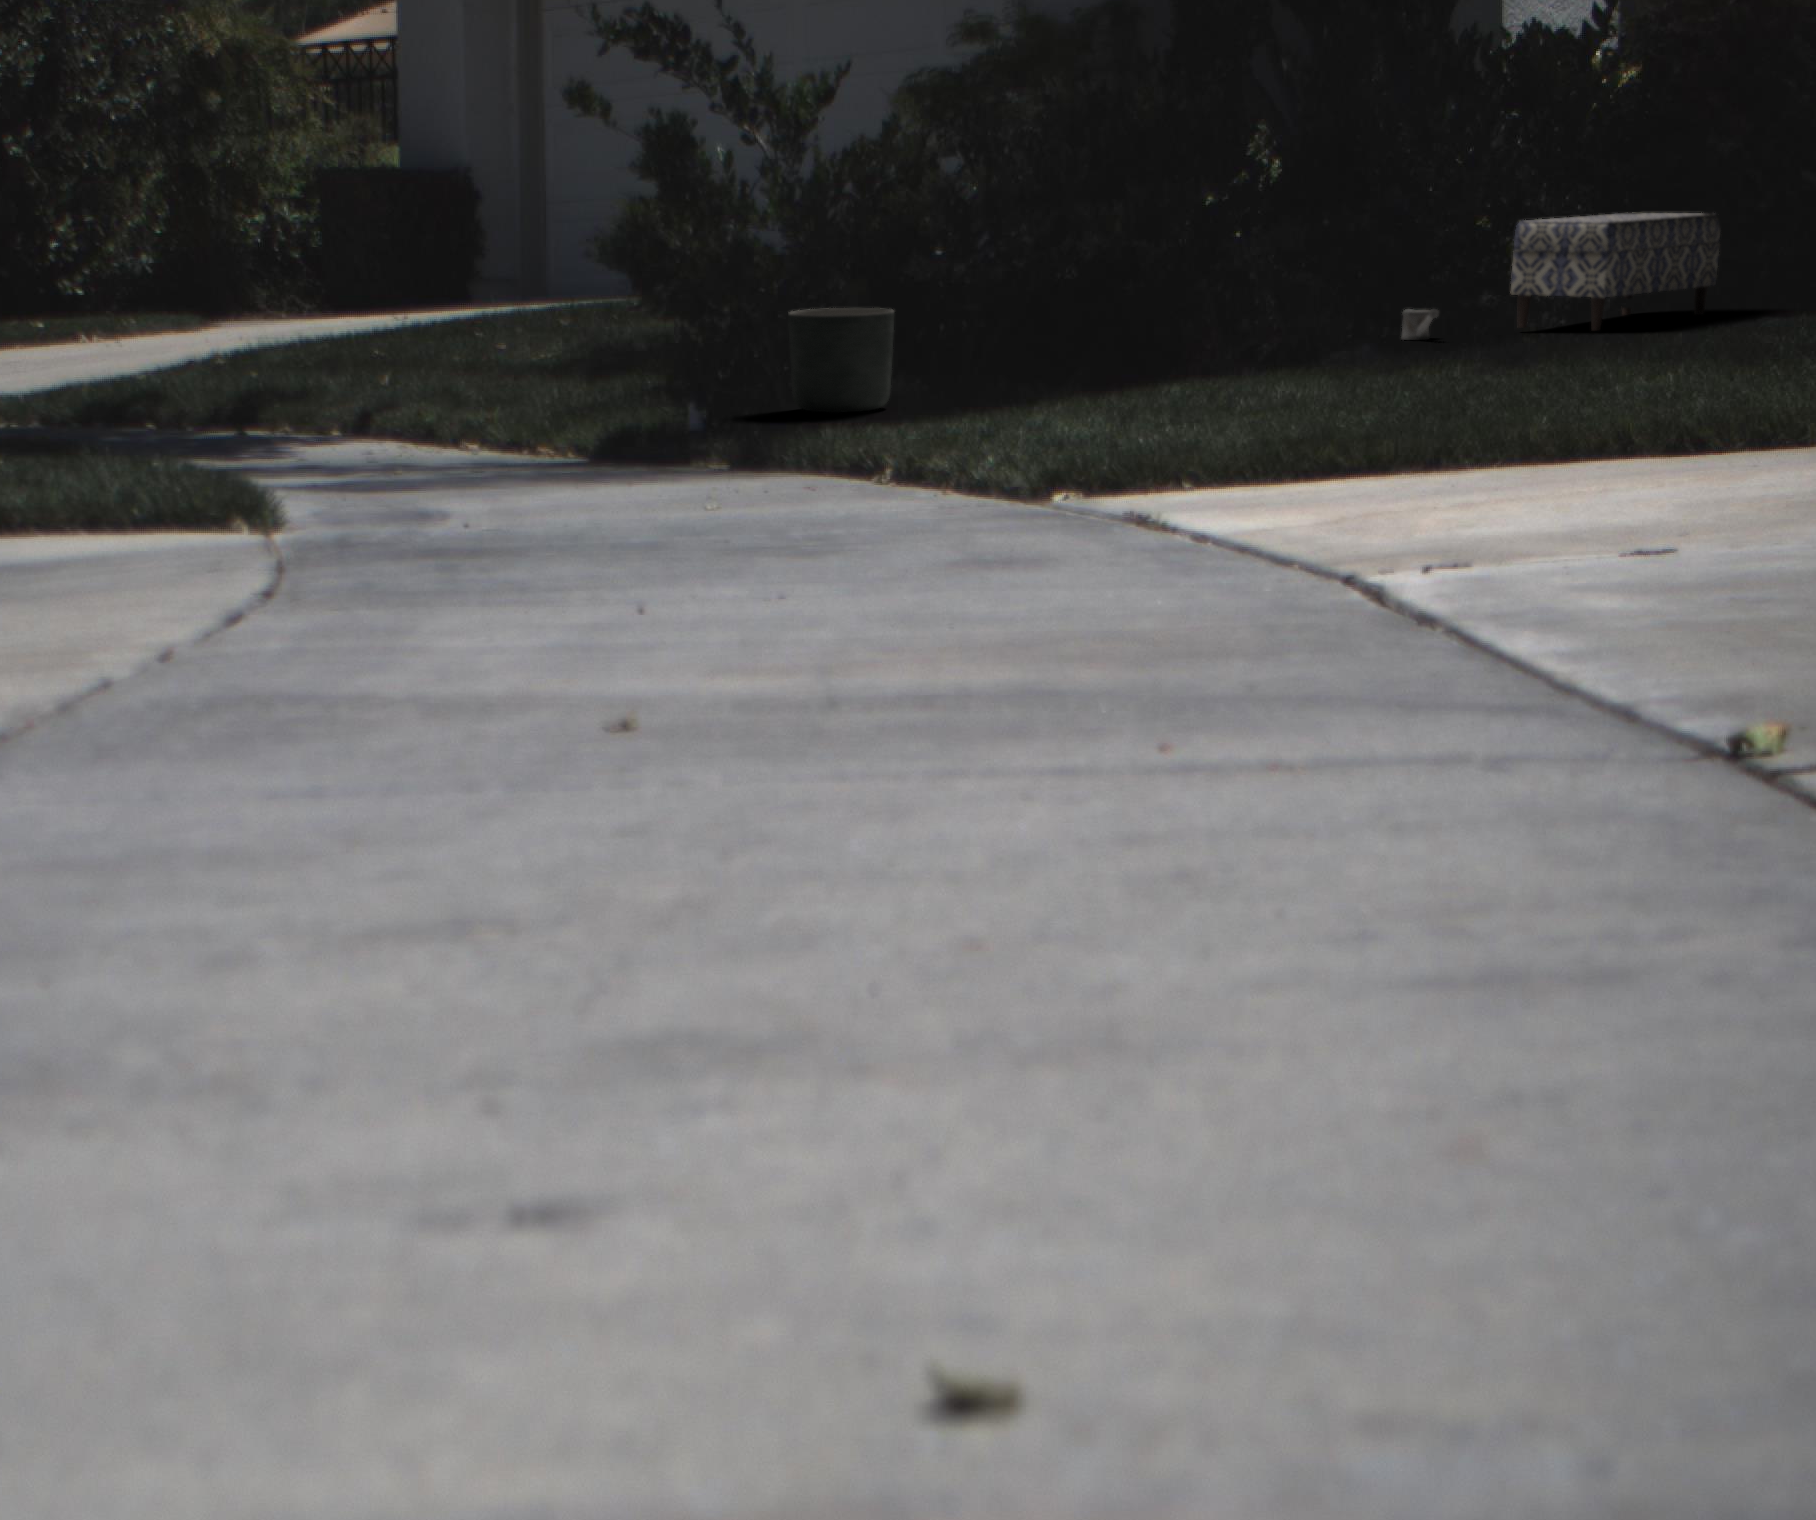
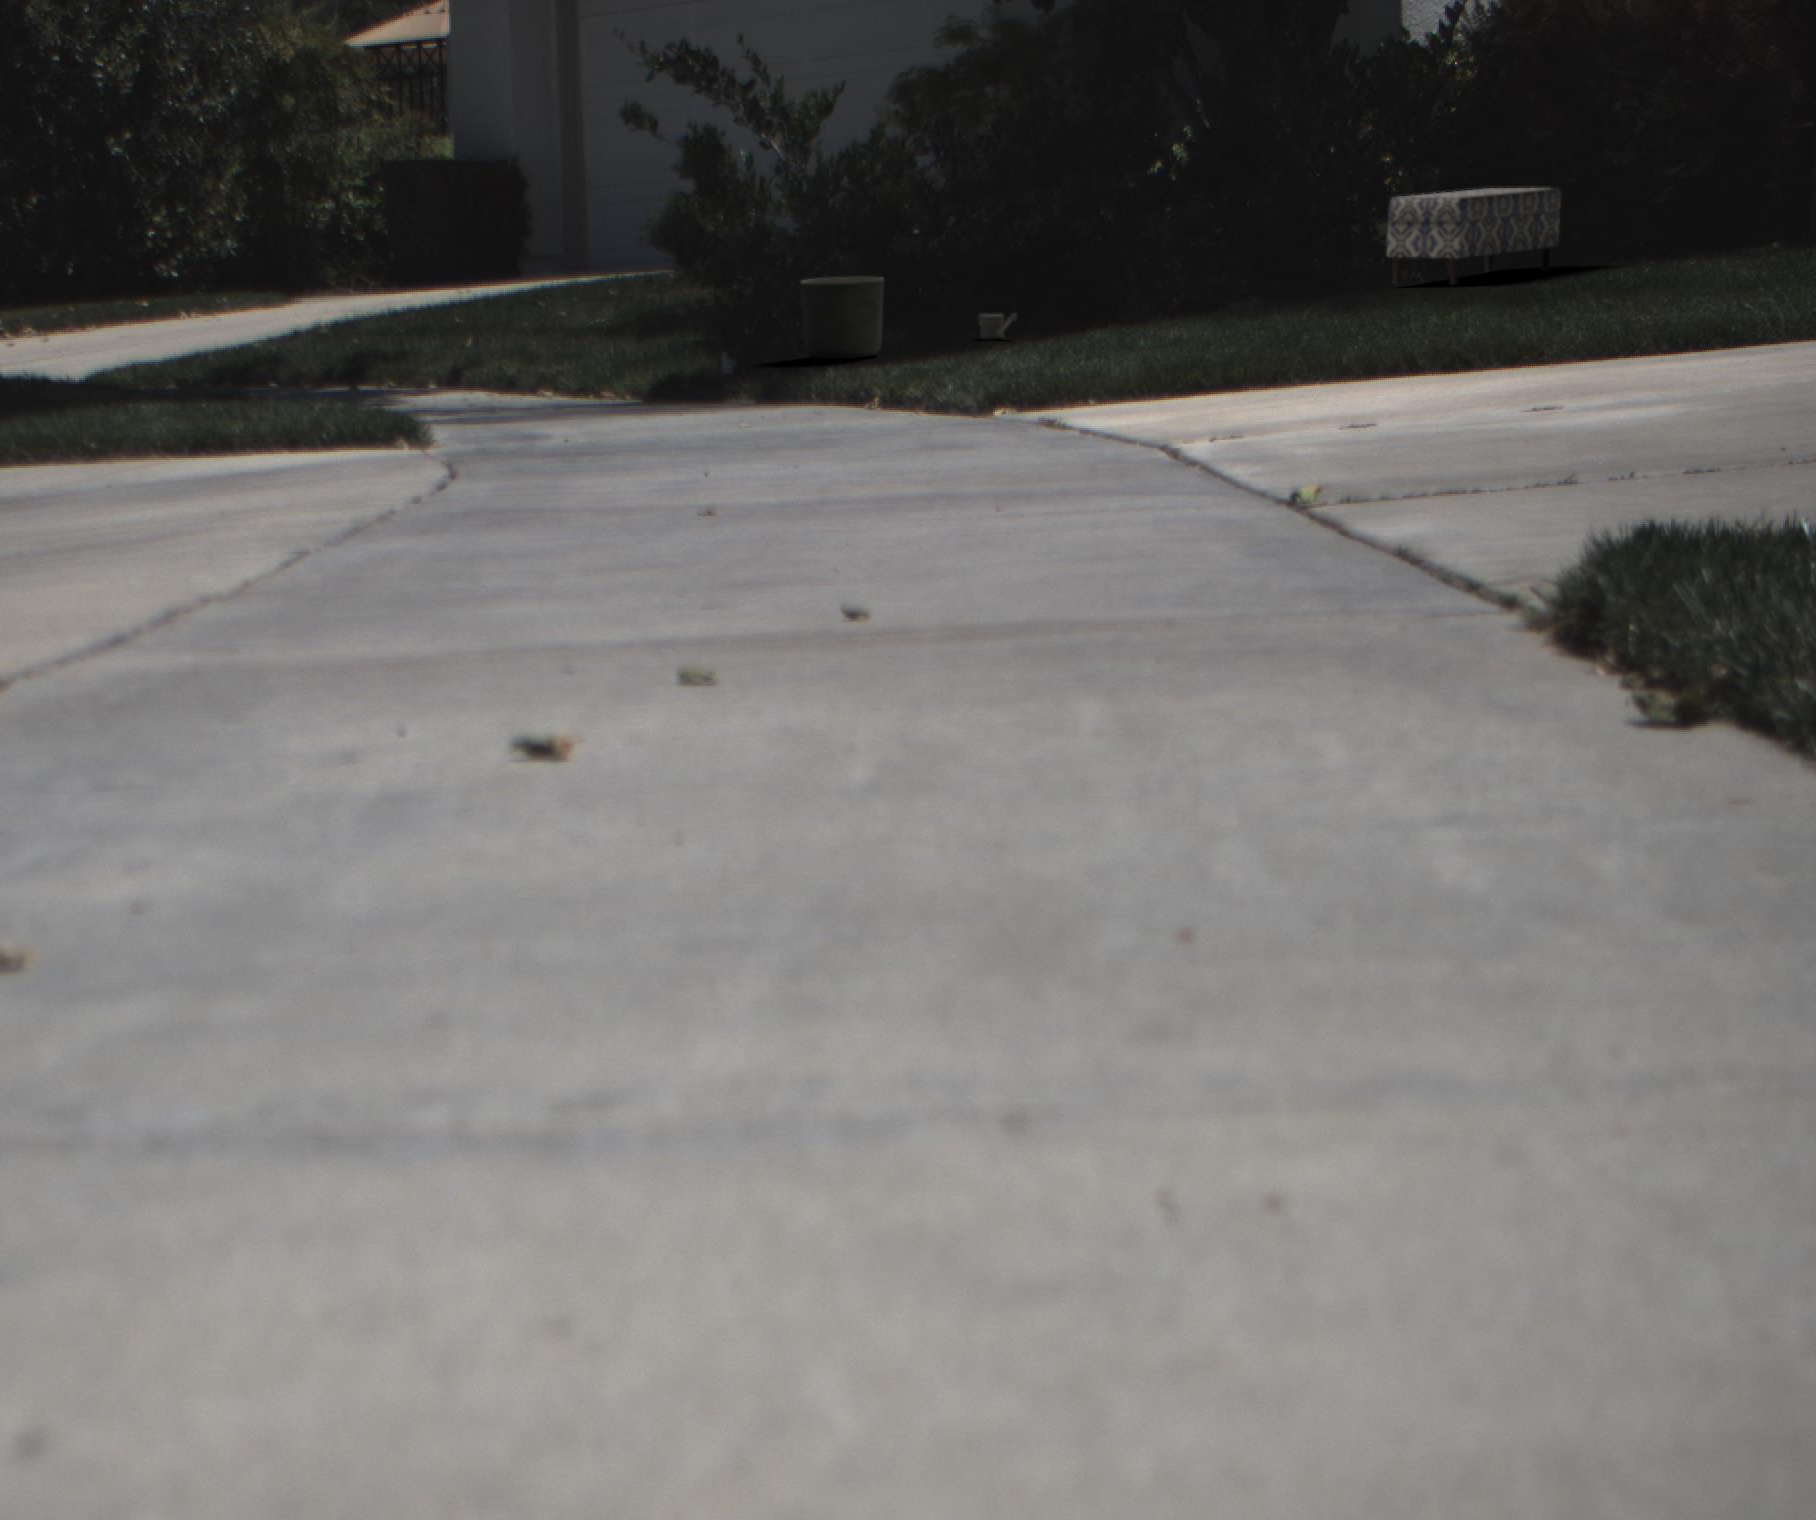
watering can: present [1401,309,1439,340] -> present [978,313,1017,340]

